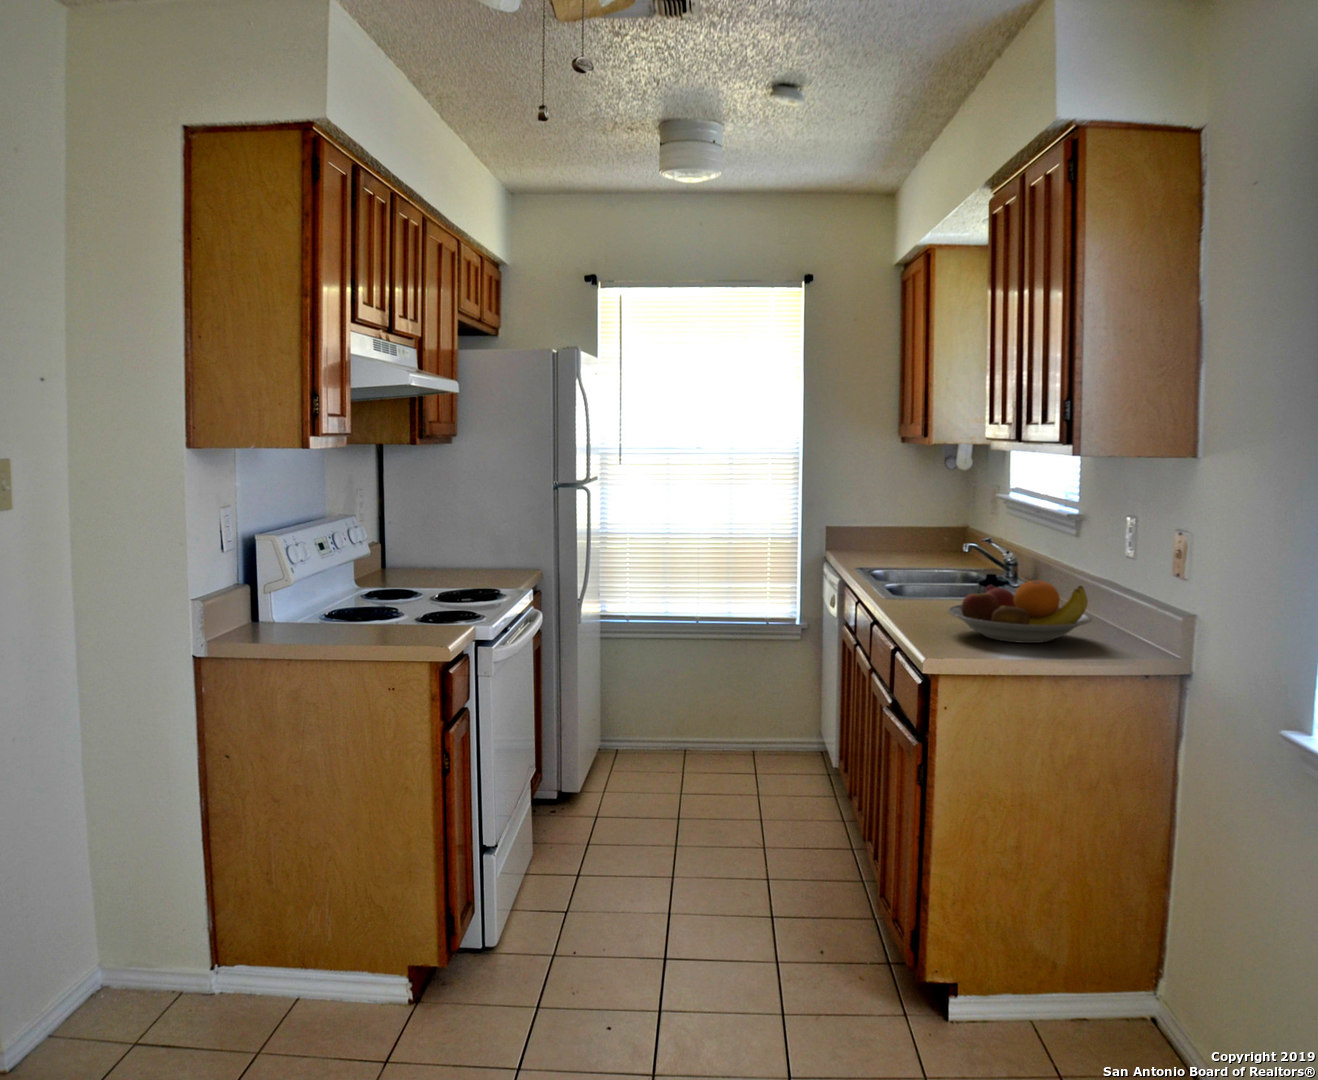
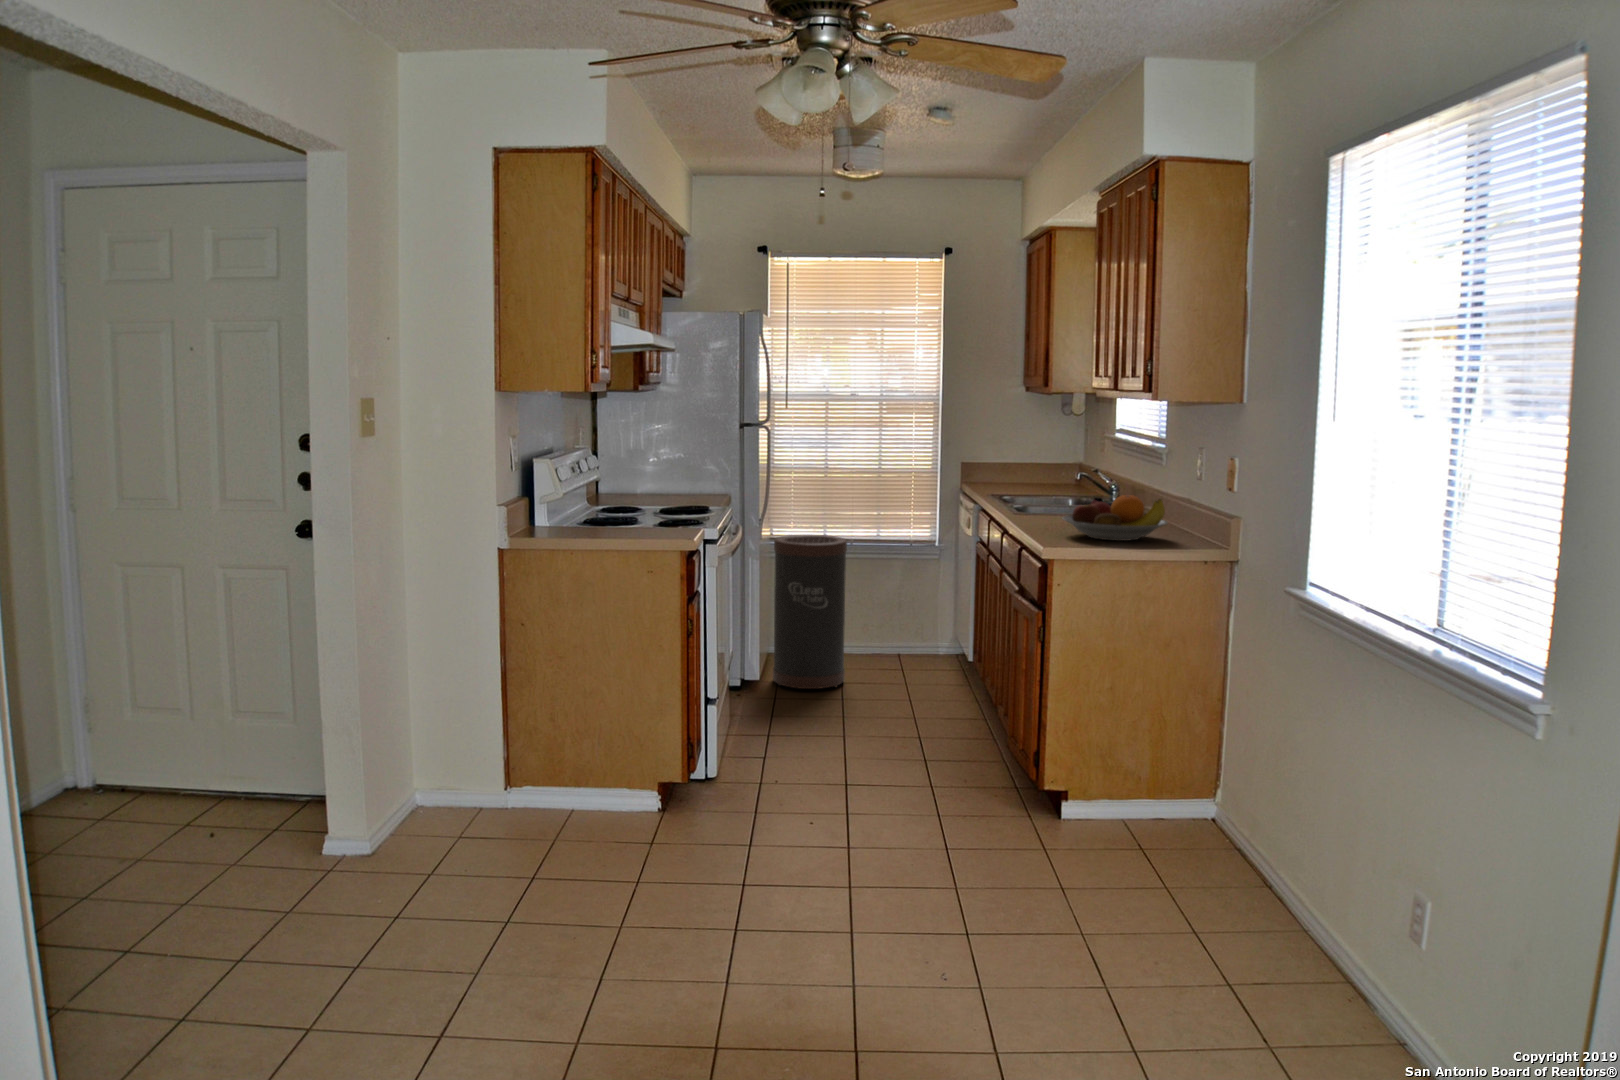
trash can: none [599,613,686,802] -> present [773,535,847,689]

